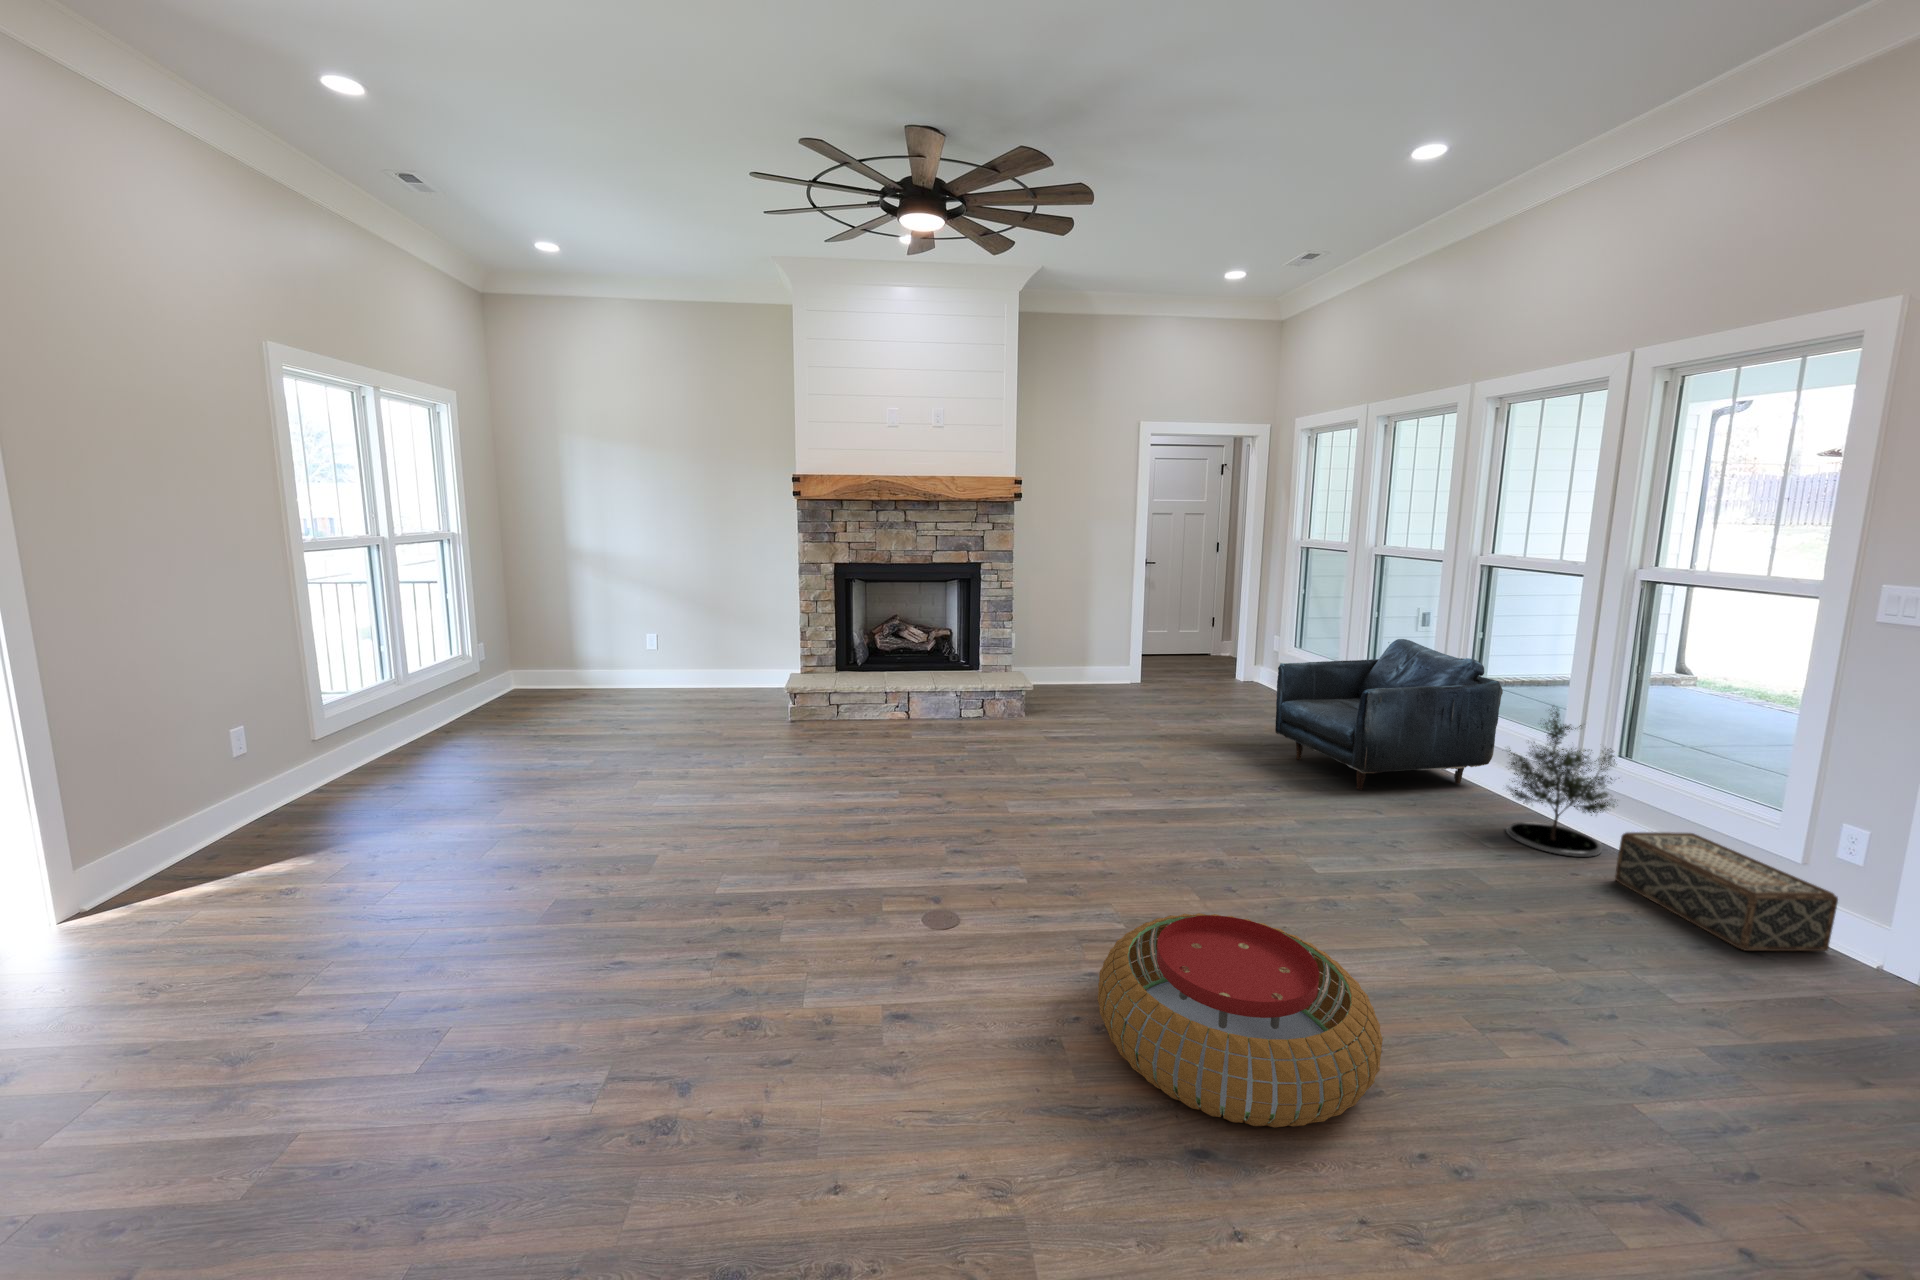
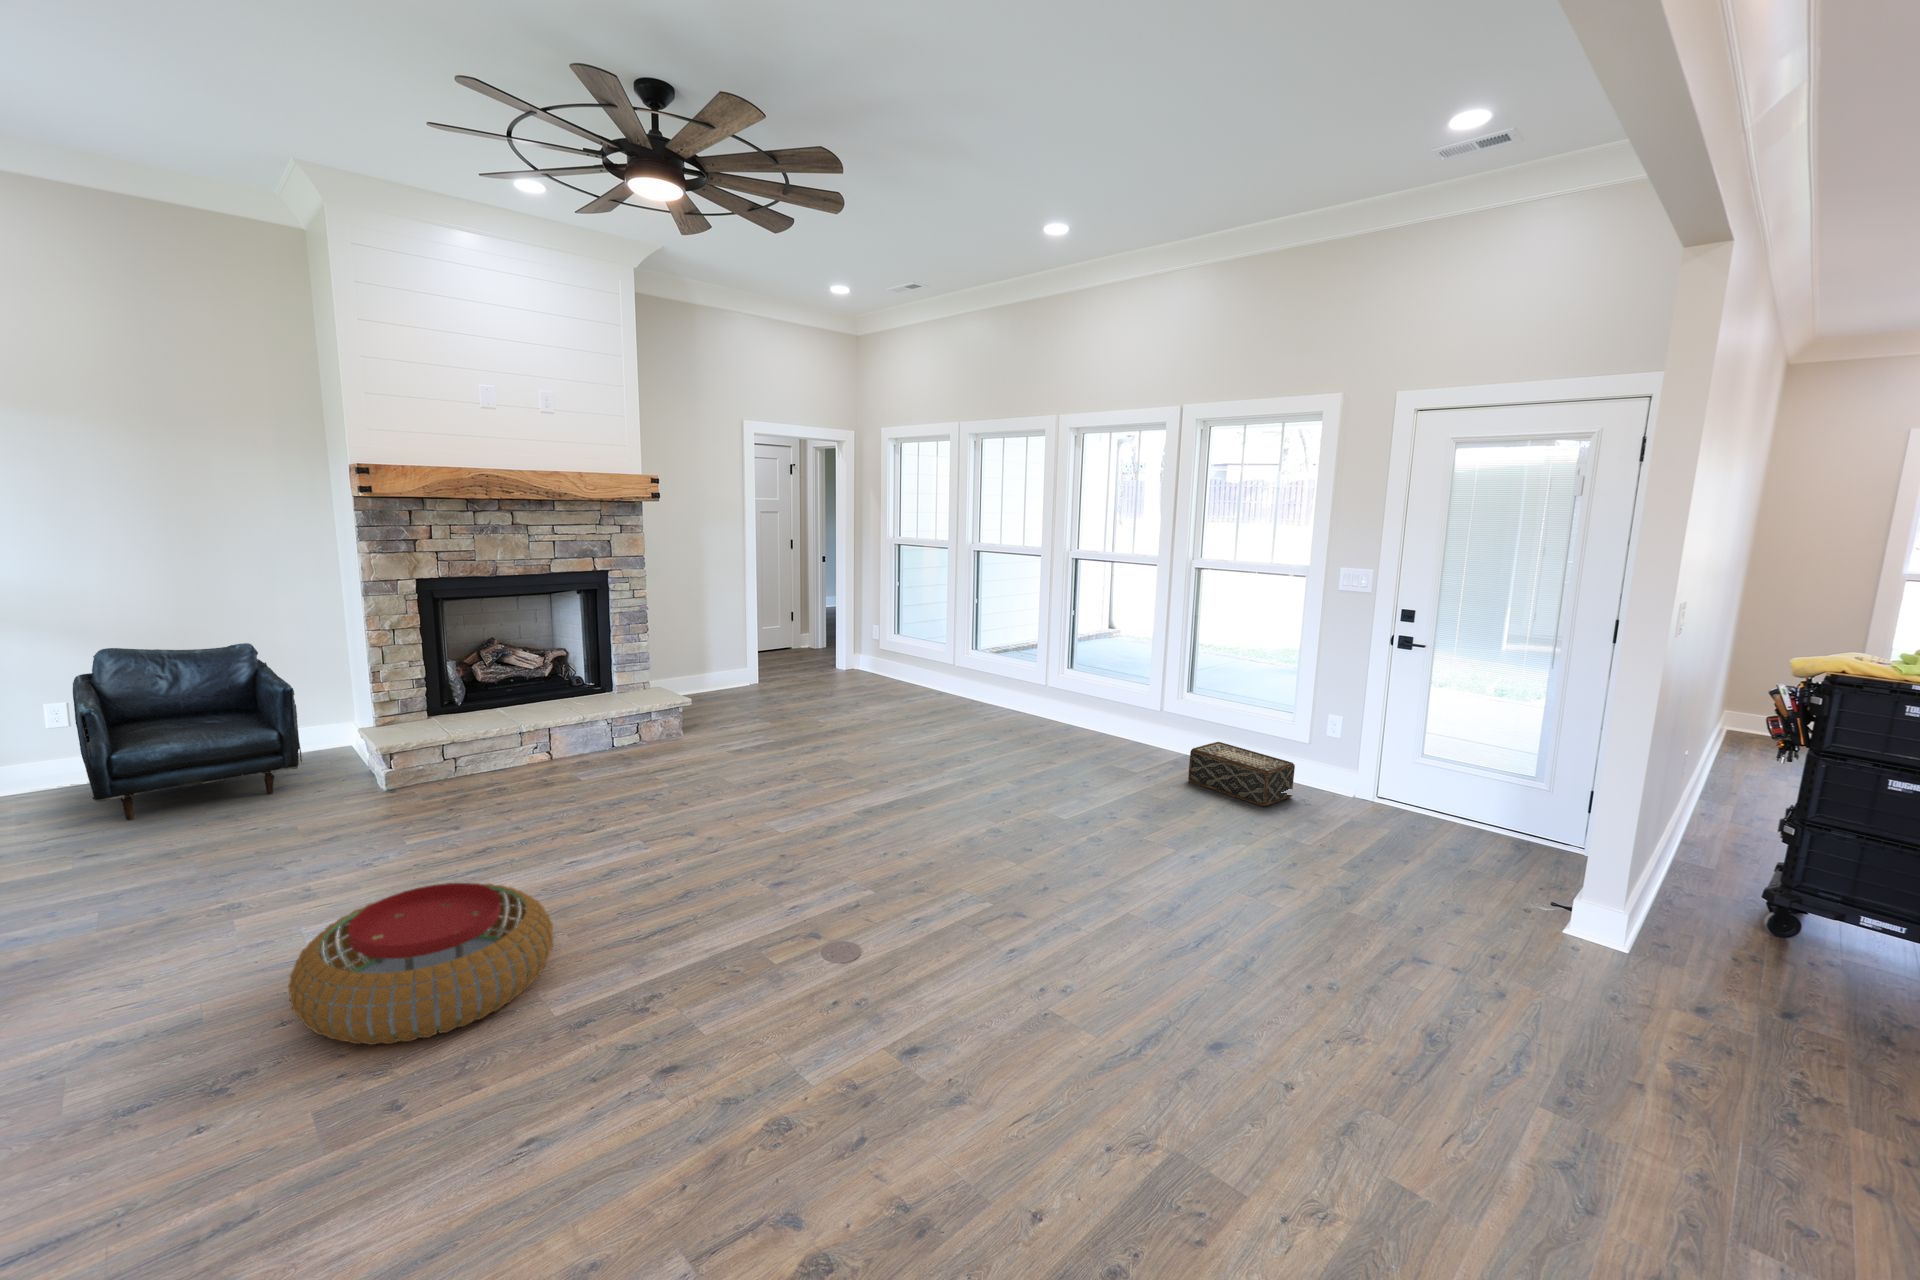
armchair: present [1275,639,1503,790] -> present [73,643,302,820]
potted tree: present [1506,706,1615,857] -> none [1115,668,1179,772]
pouf: present [1098,913,1383,1128] -> present [288,883,553,1045]

